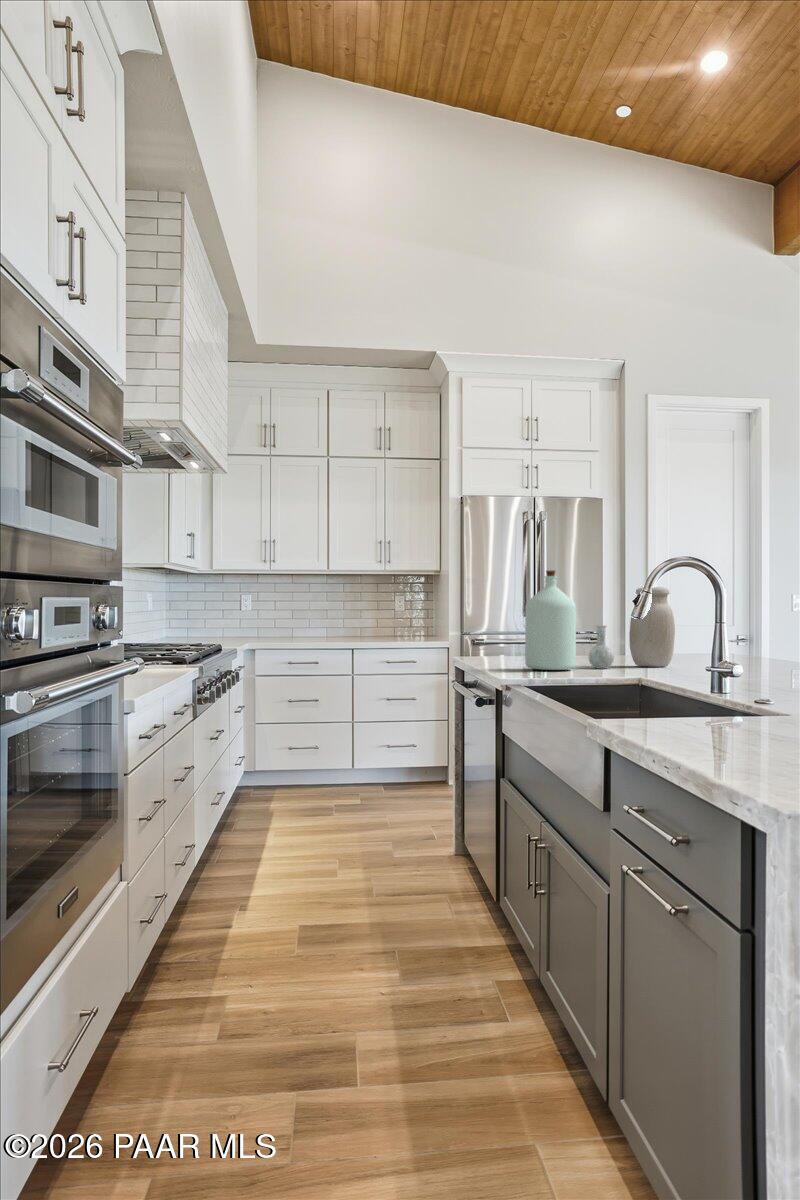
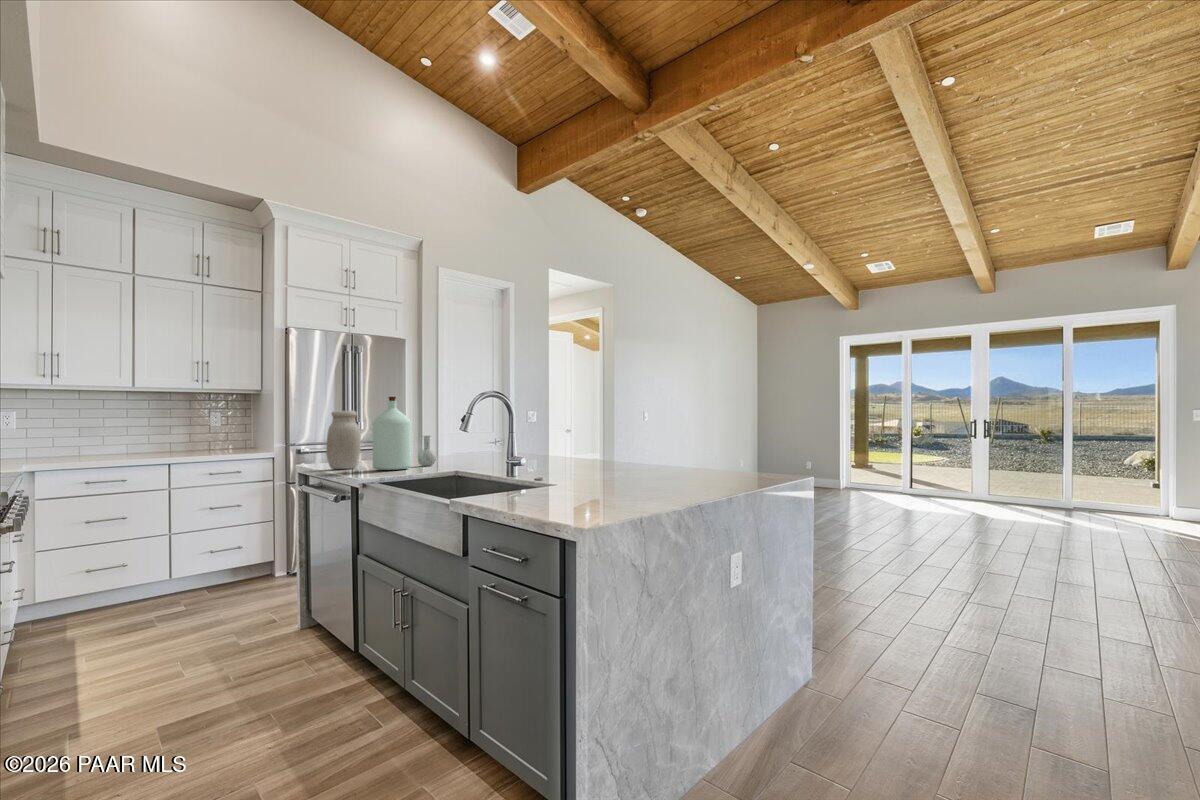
jar: present [629,587,675,667] -> present [326,411,361,469]

